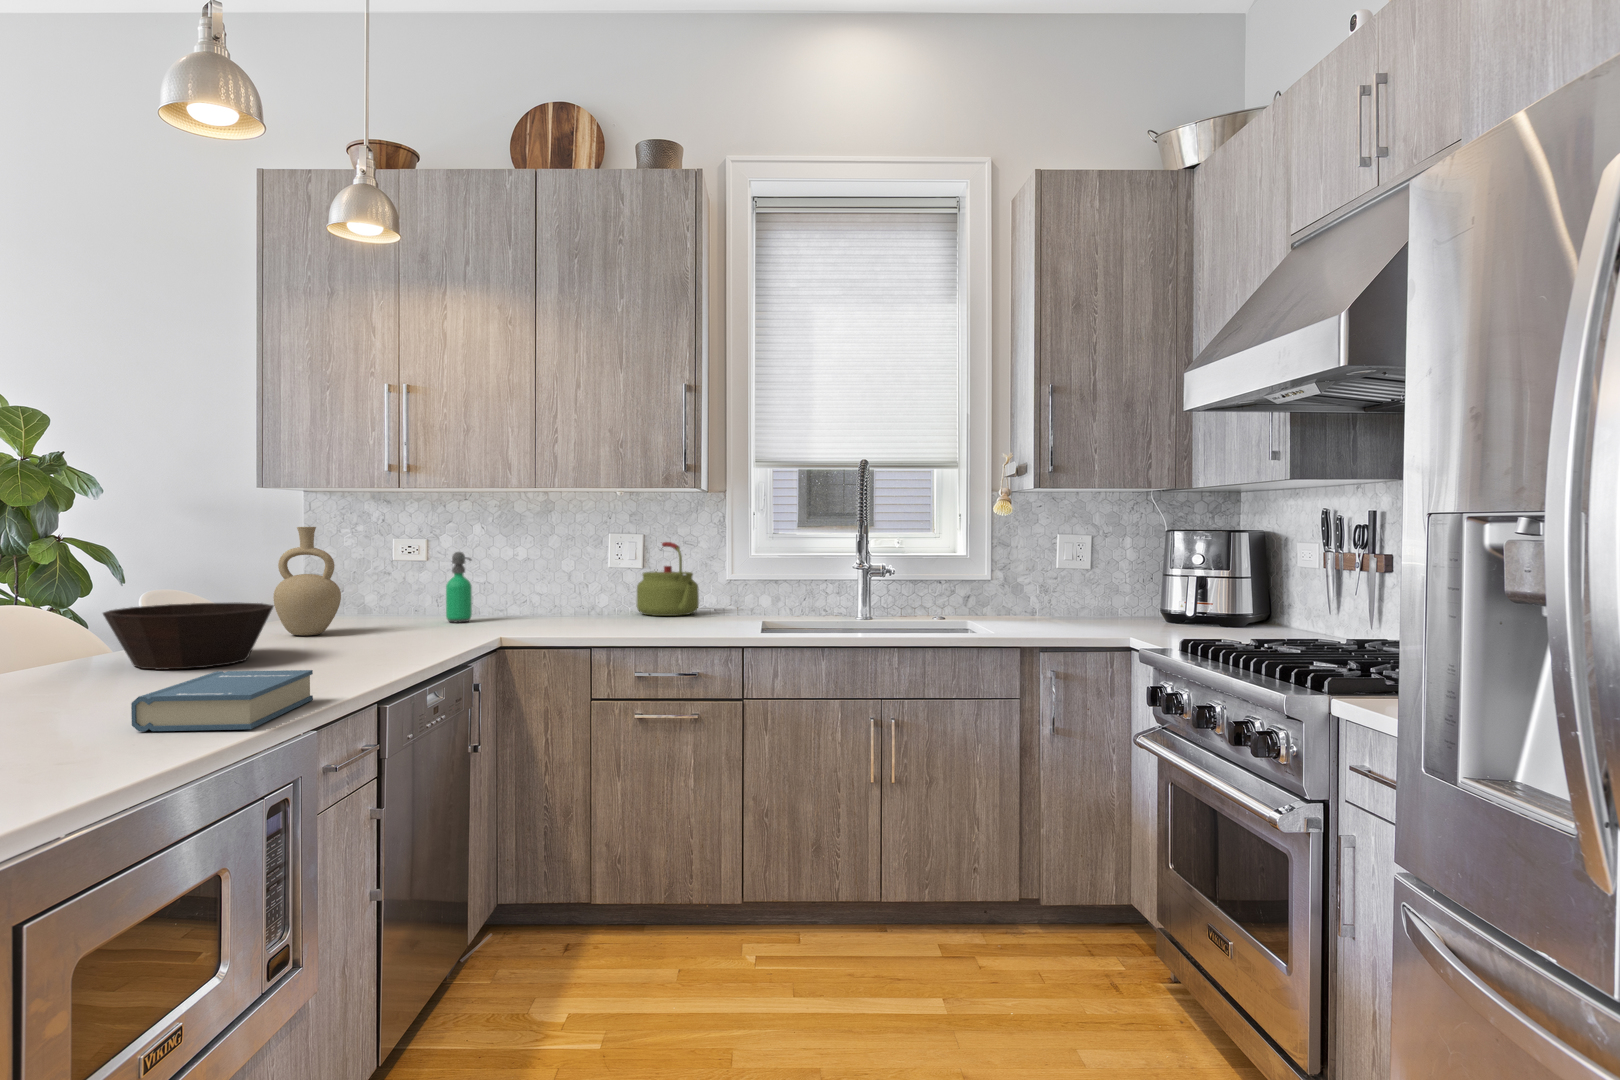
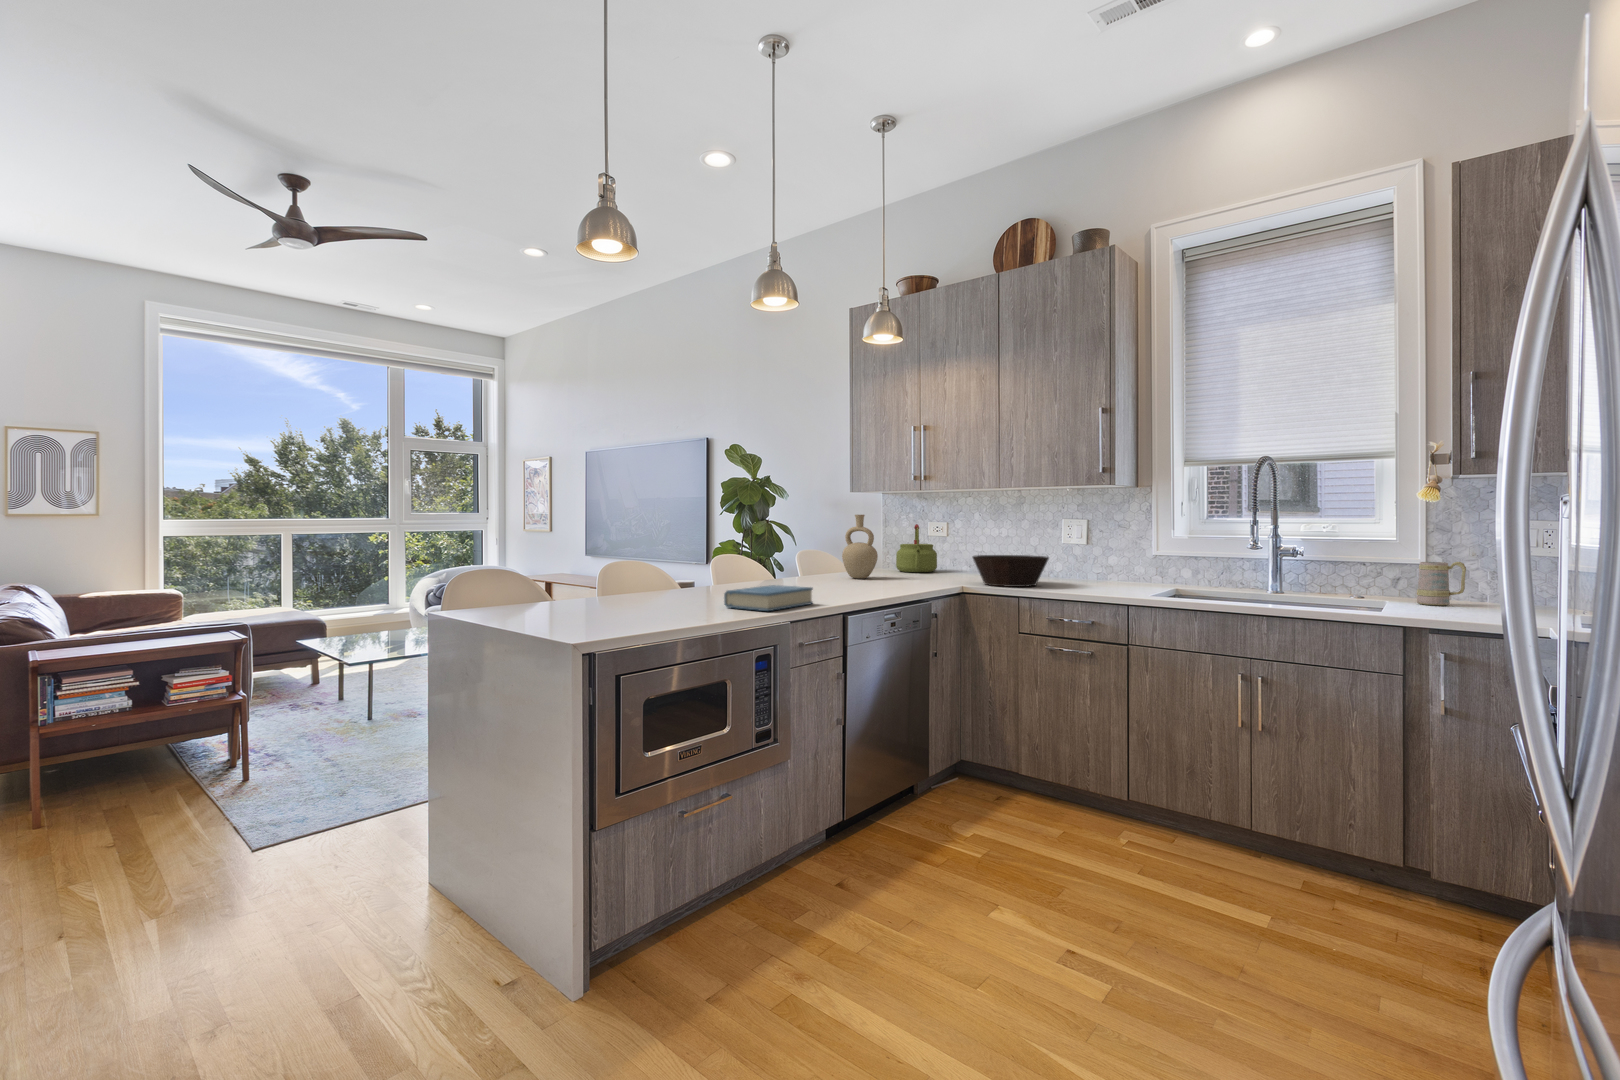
kettle: present [637,542,699,616] -> present [896,524,937,572]
soap dispenser: present [446,552,472,622] -> none [944,532,960,578]
mug: none [990,577,1028,622] -> present [1417,562,1466,605]
bowl: present [103,603,274,670] -> present [973,555,1049,587]

